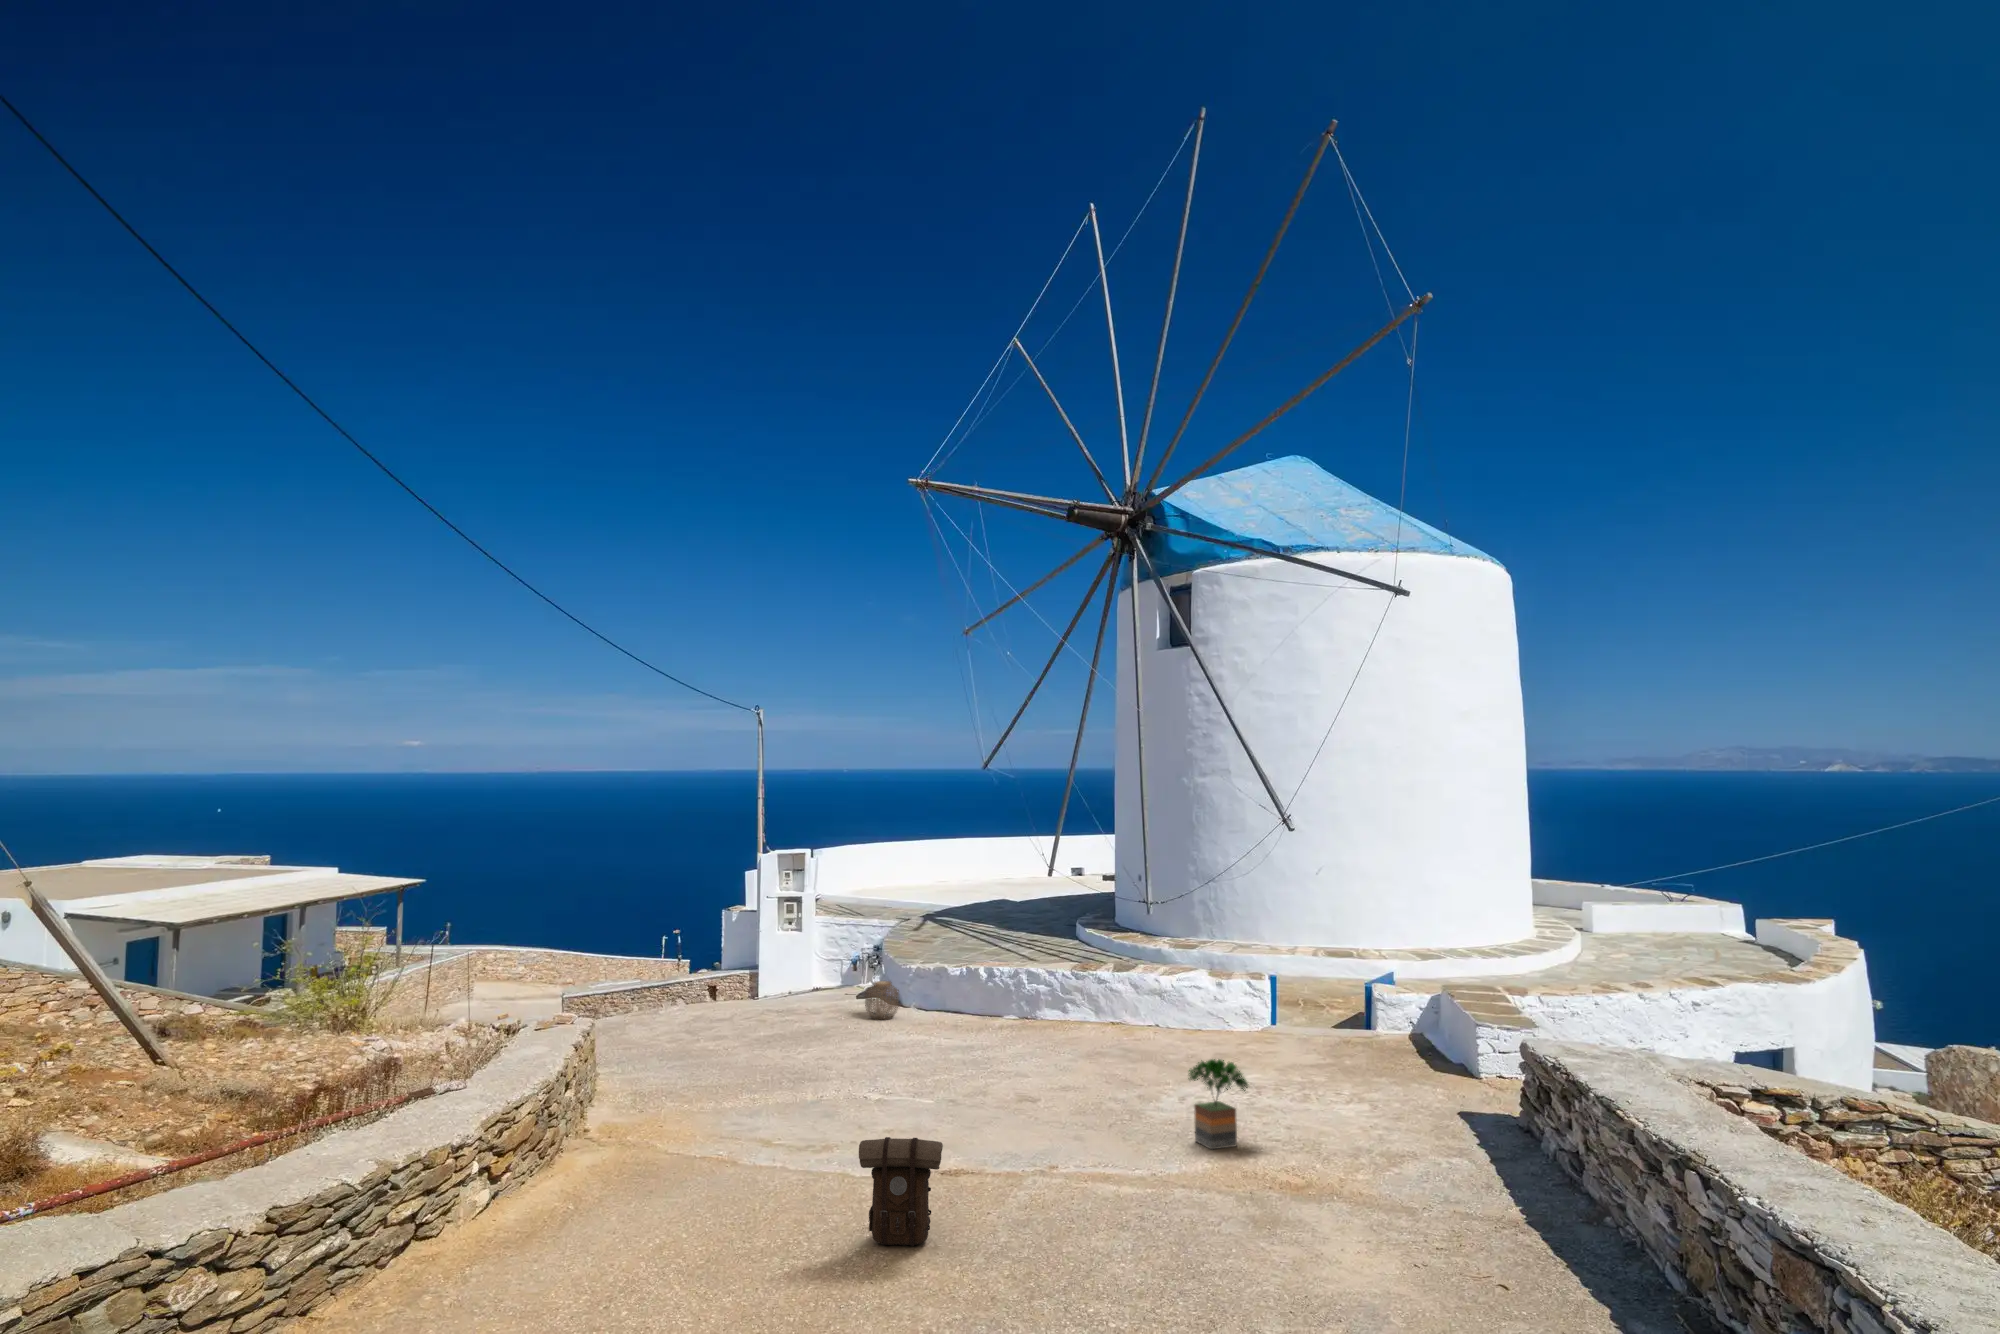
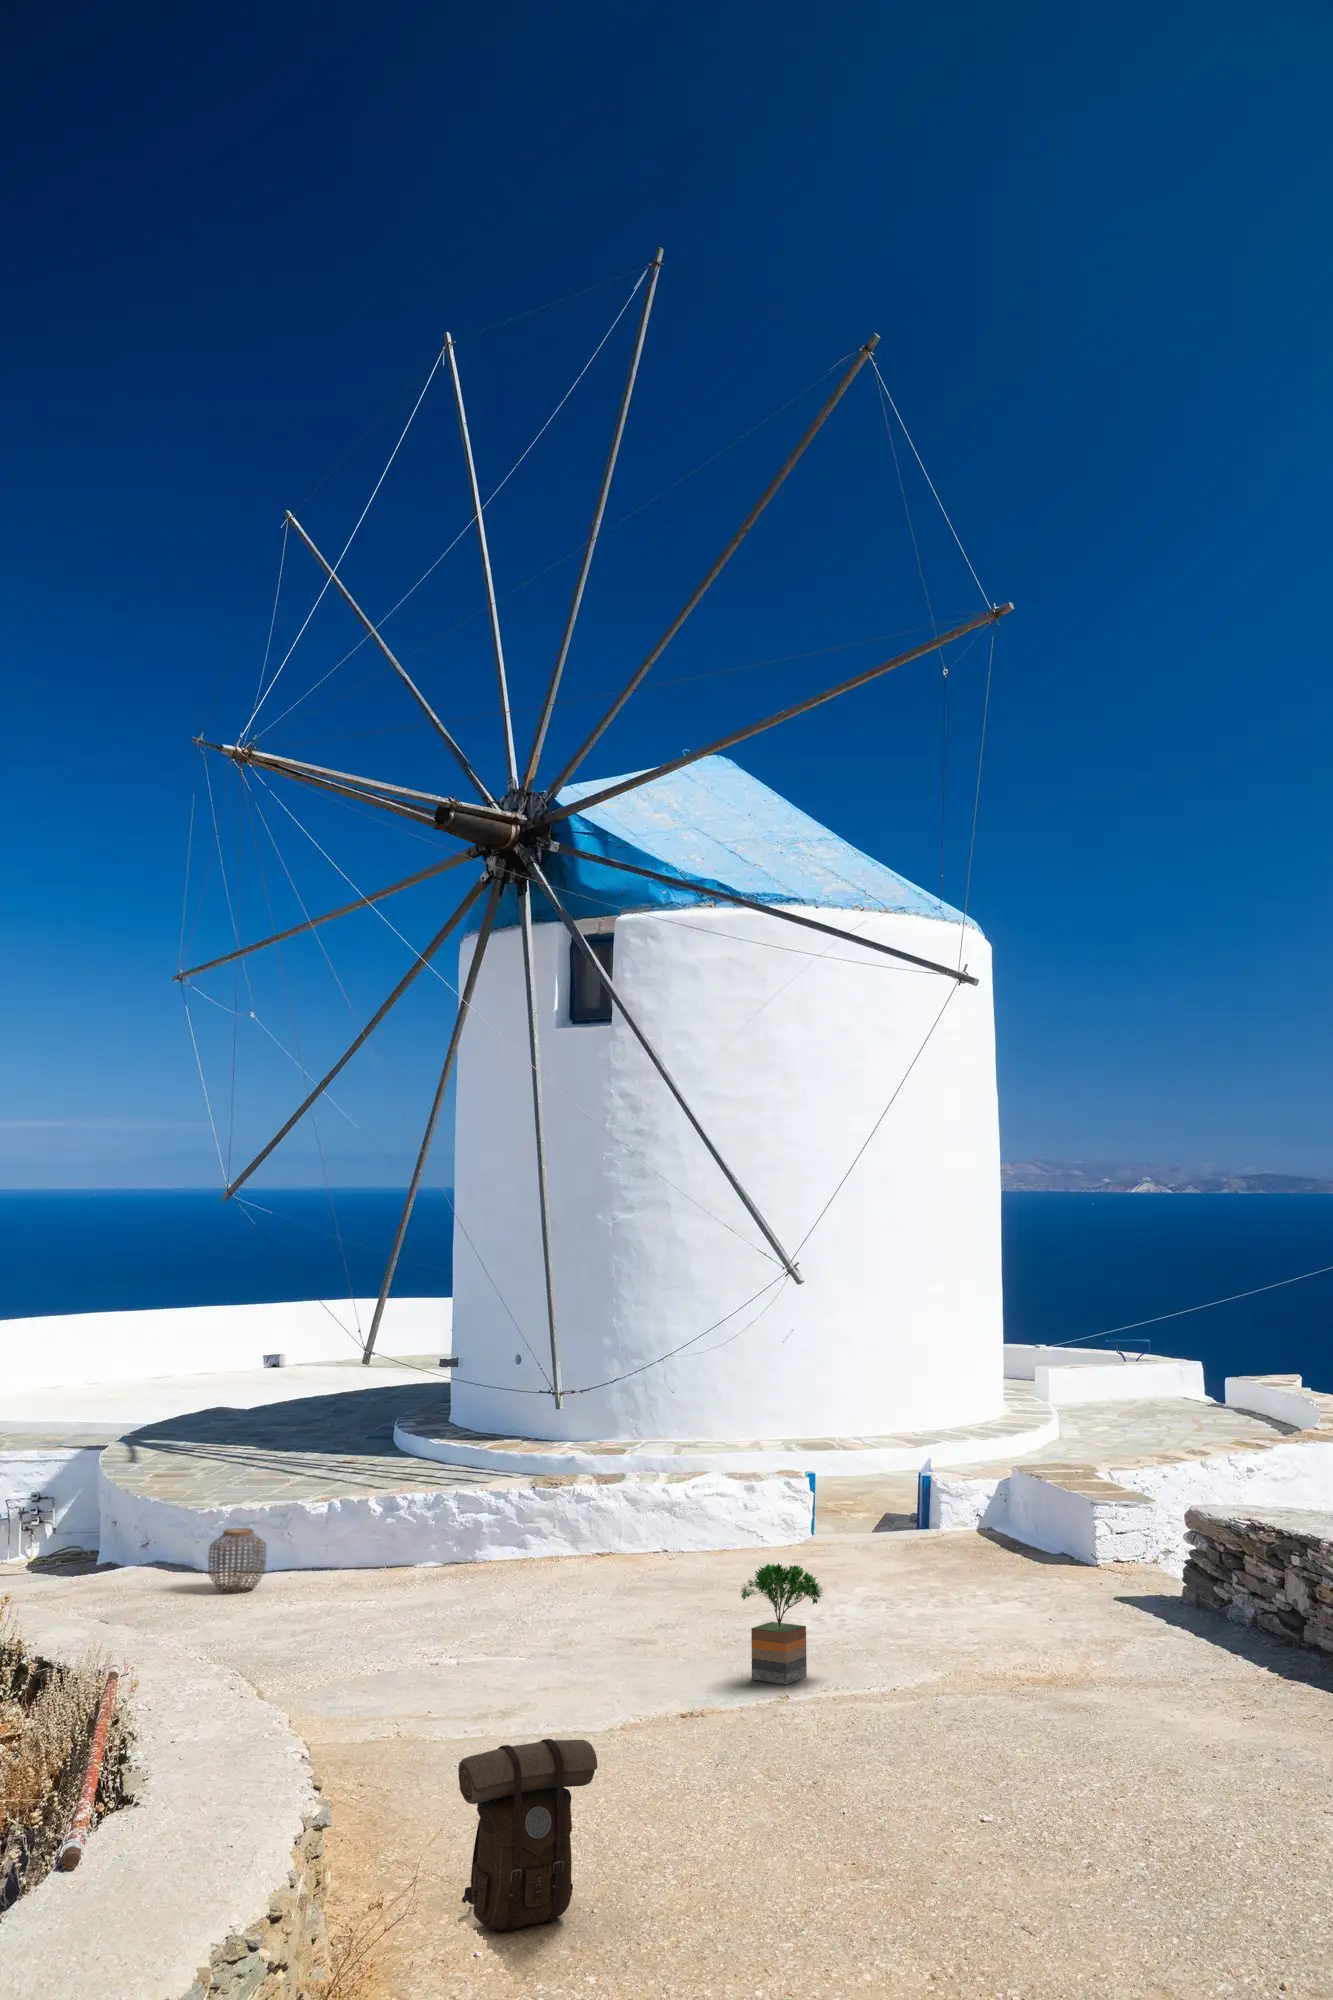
potted tree: present [1188,1059,1248,1149] -> present [741,1564,823,1685]
backpack: present [859,1137,943,1246] -> present [458,1739,598,1931]

